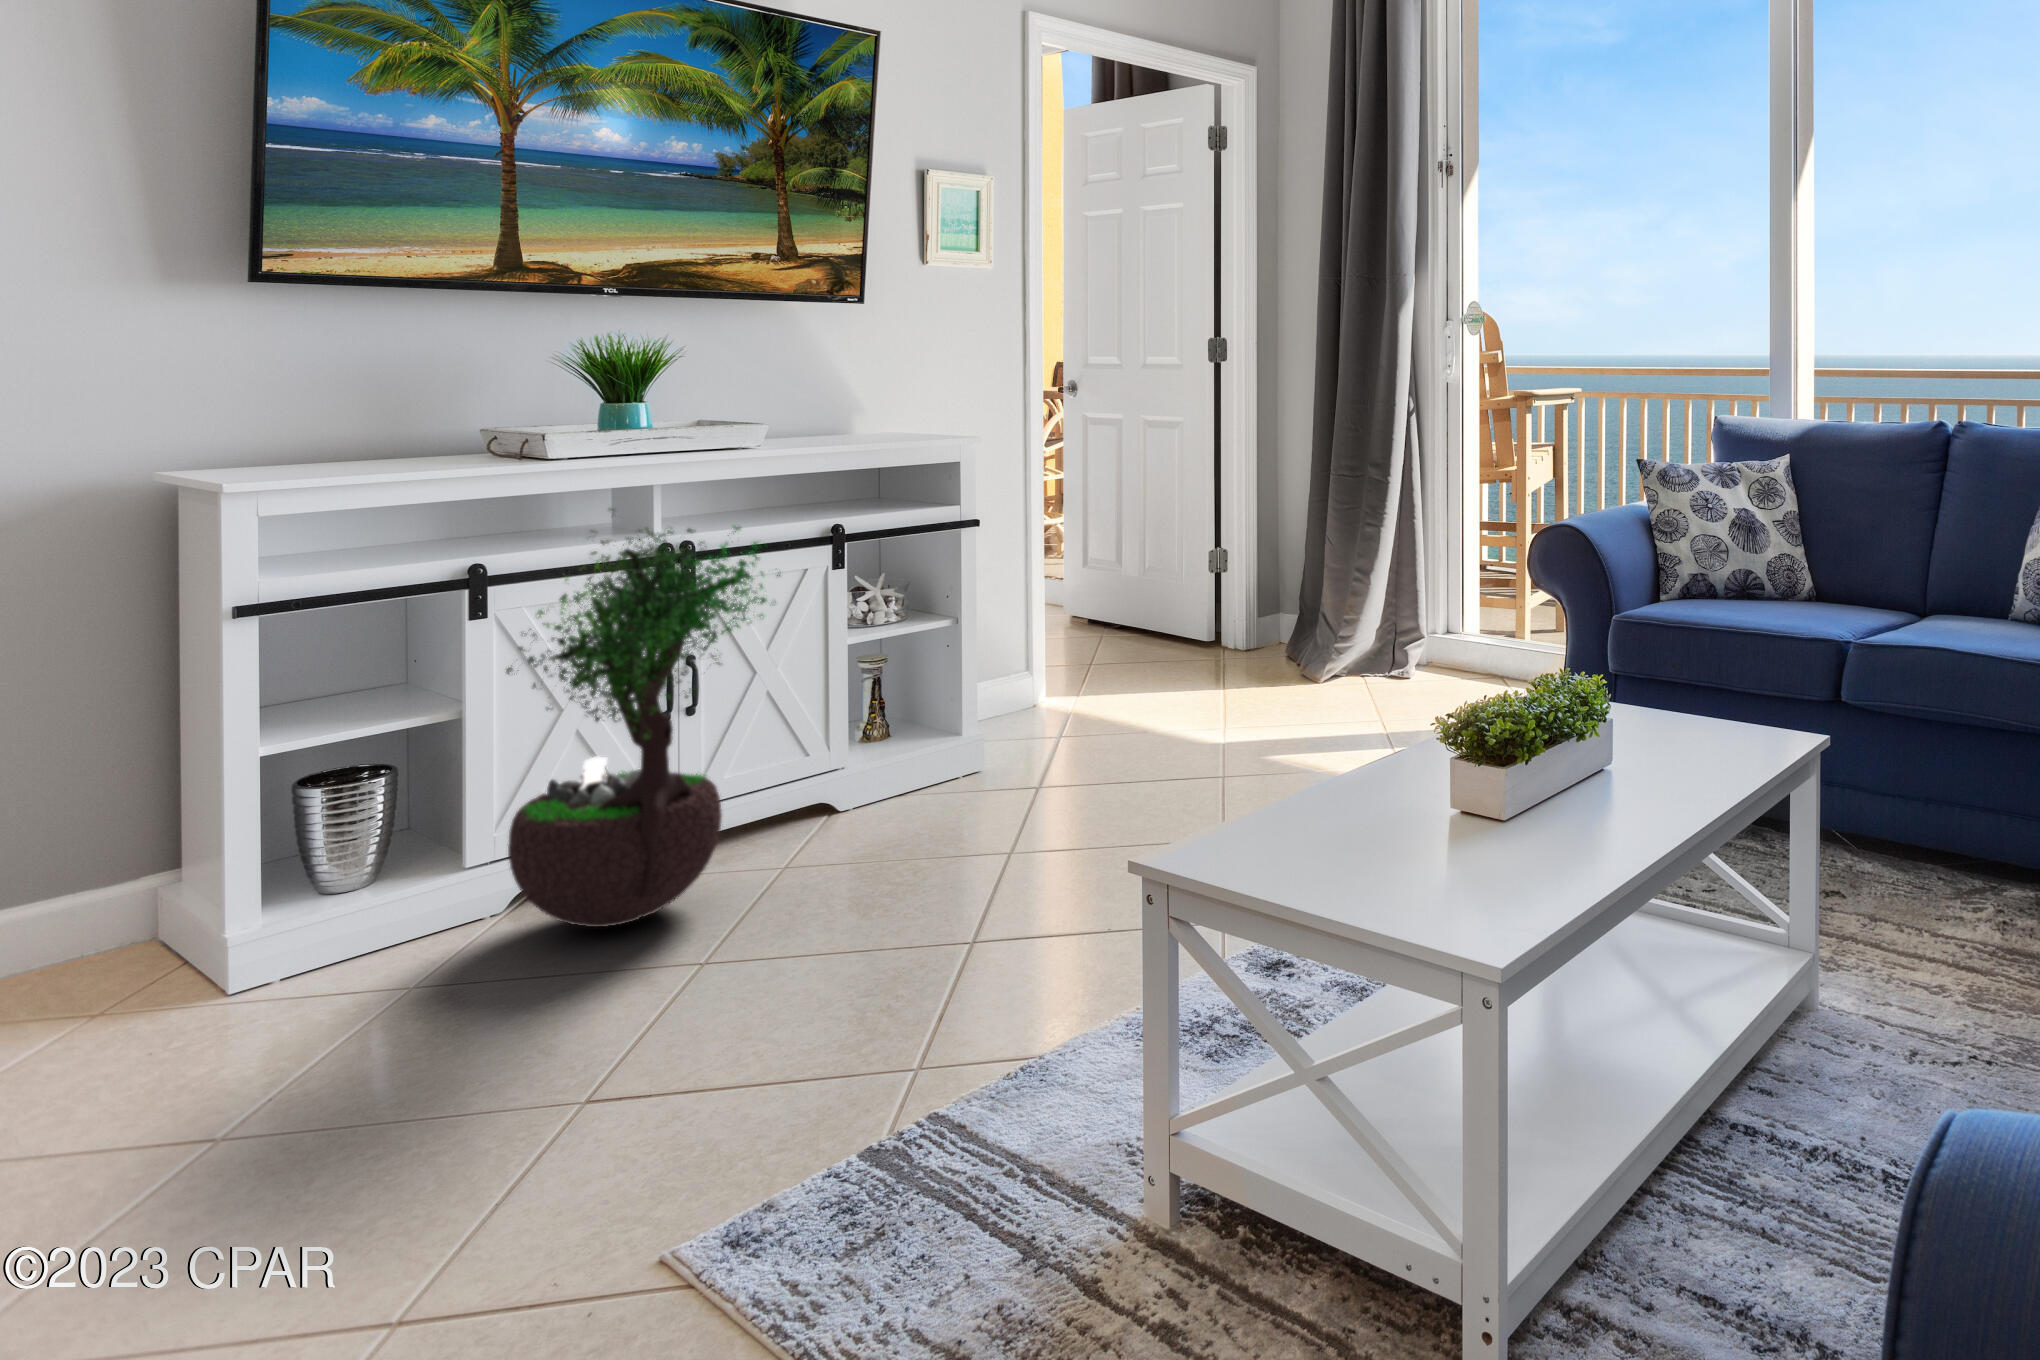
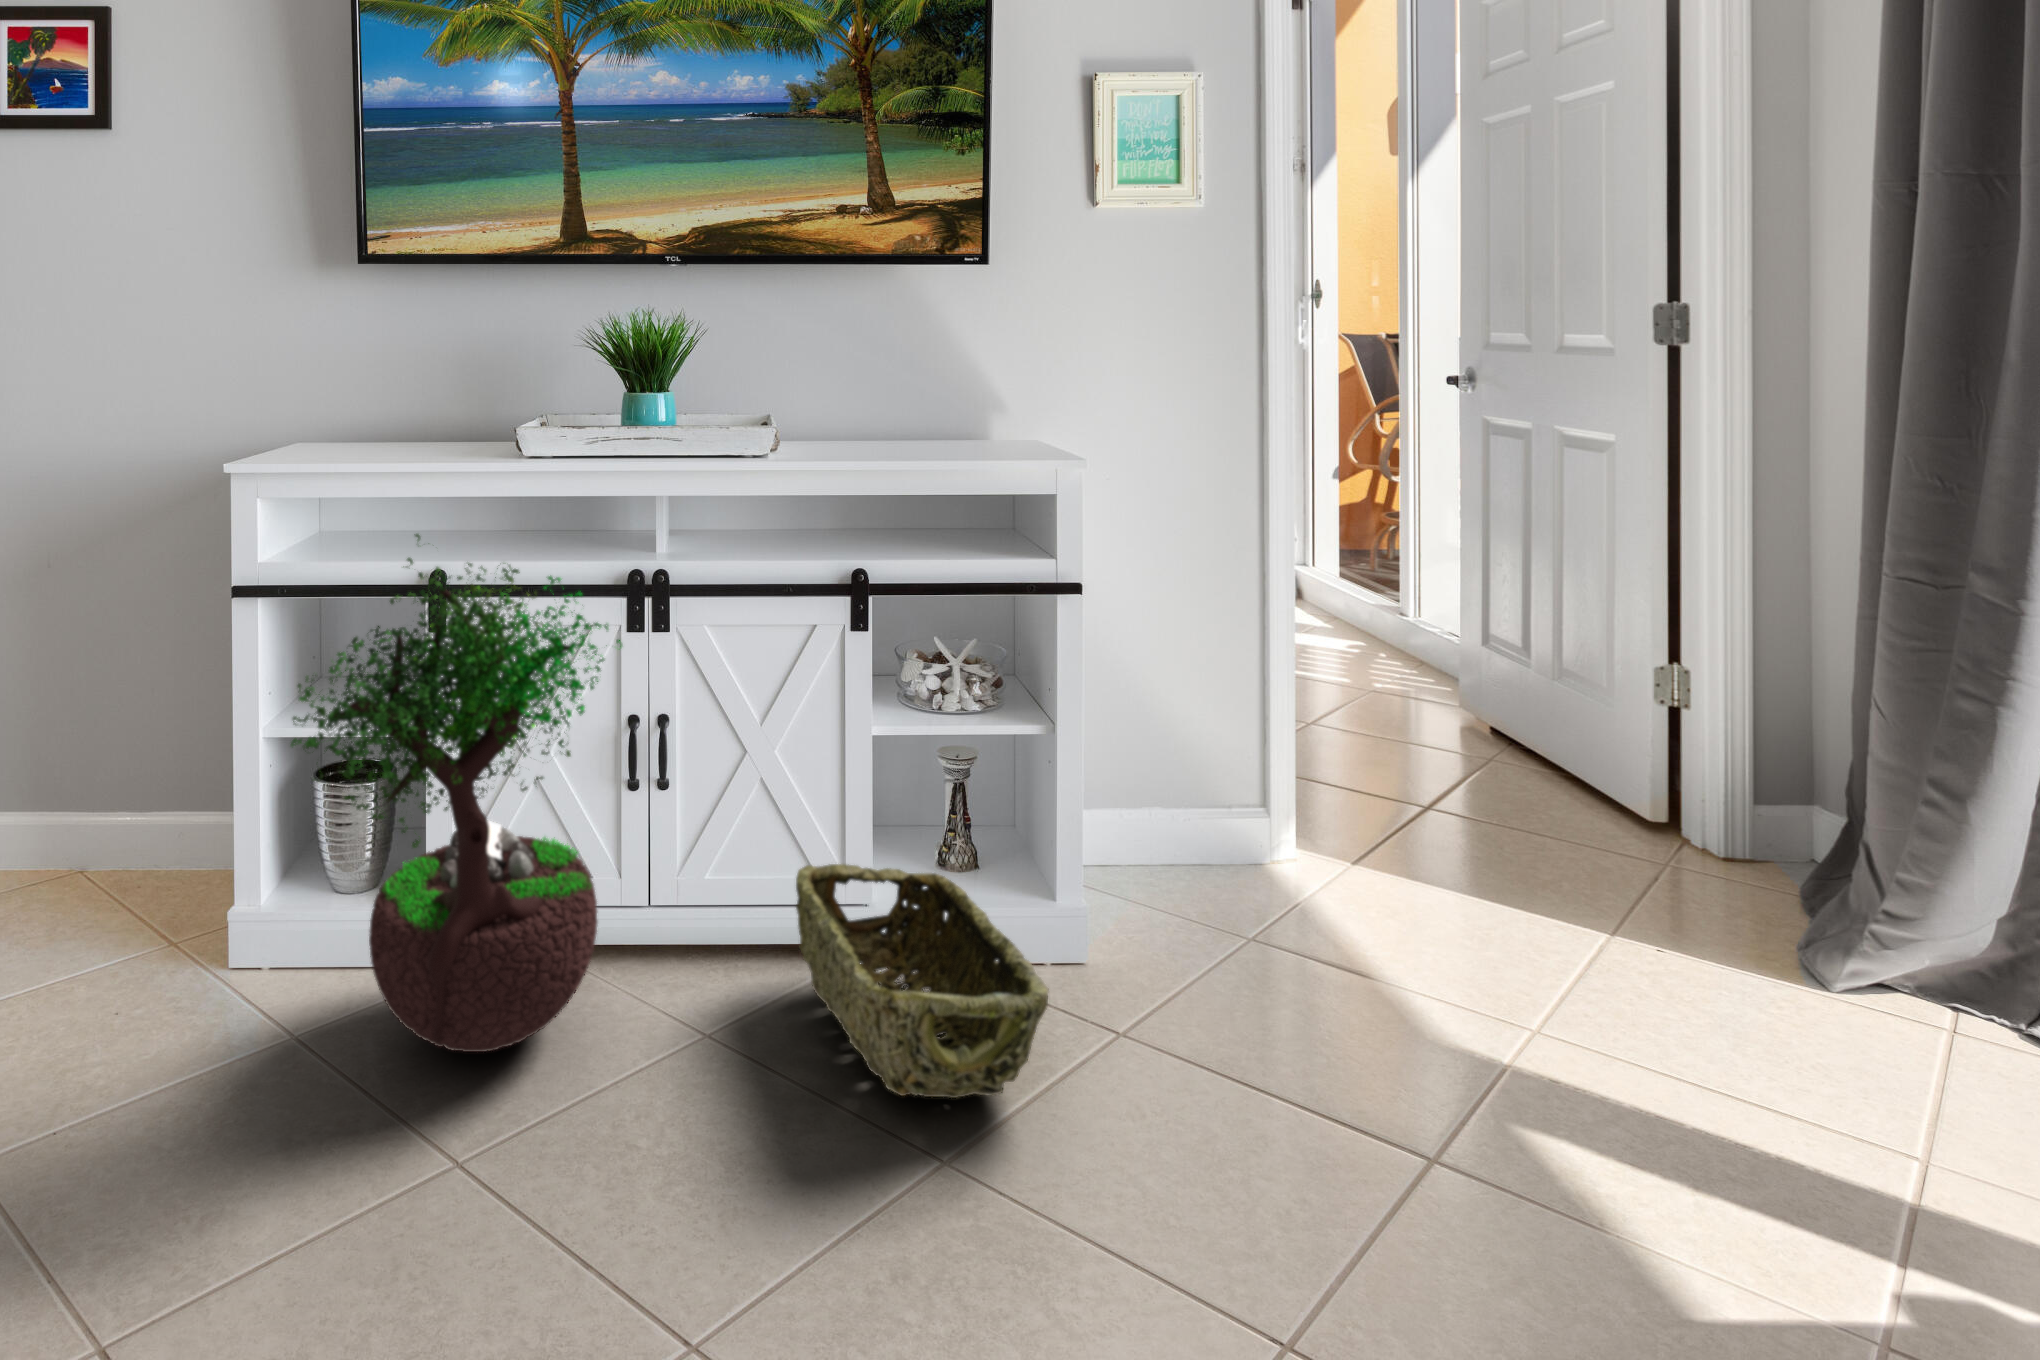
woven basket: none [822,734,1033,833] -> present [796,864,1049,1098]

